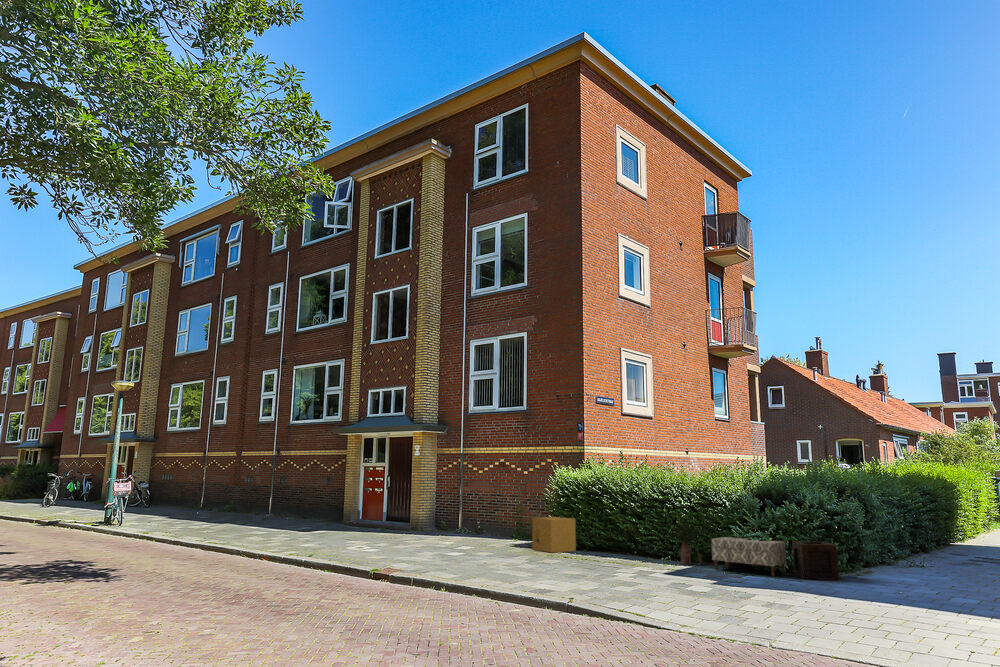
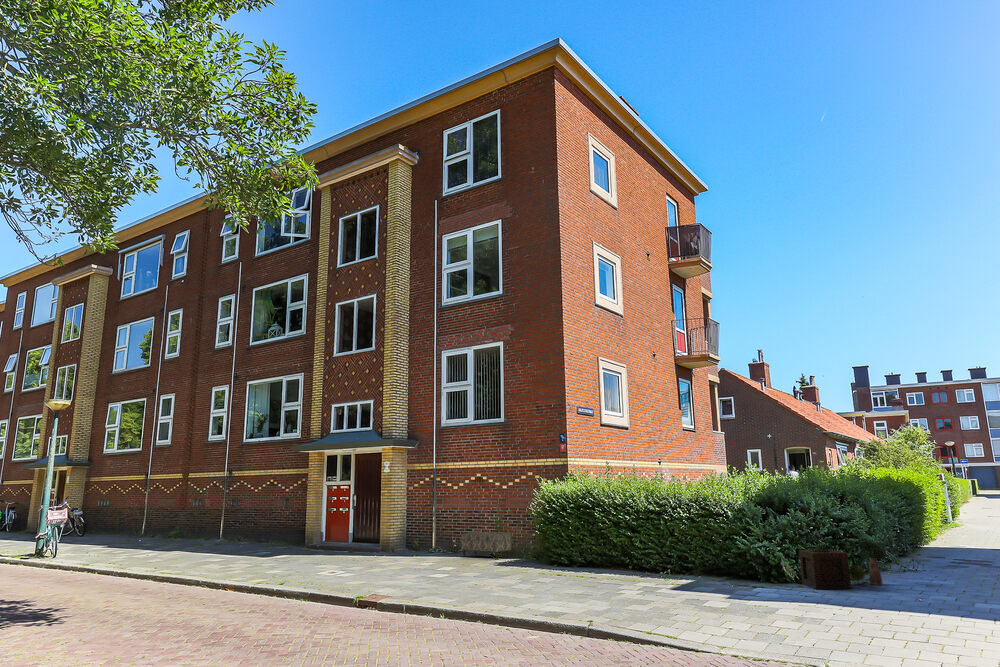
cardboard box: present [532,517,576,552] -> none [519,533,565,571]
potted plant: present [676,524,702,564] -> present [850,539,886,585]
bench: present [711,537,786,576] -> present [461,533,511,559]

